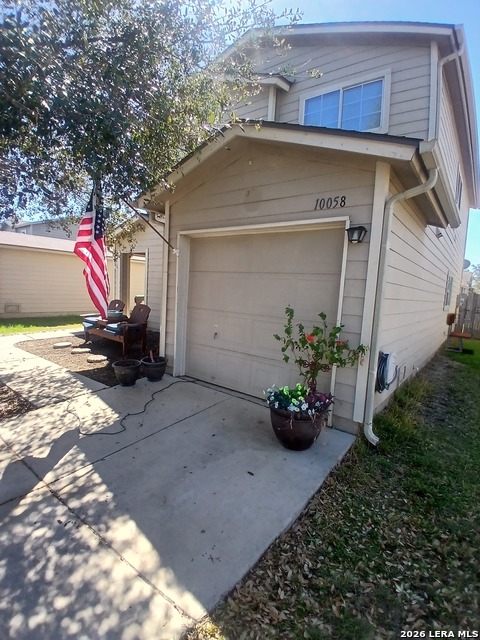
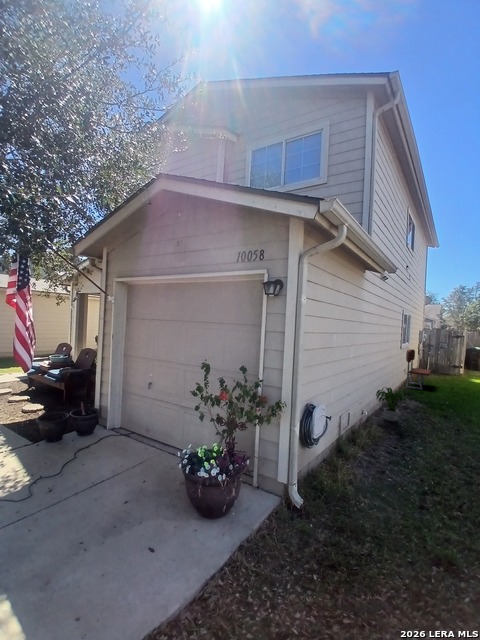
potted plant: none [424,346,459,379] -> present [376,387,408,421]

